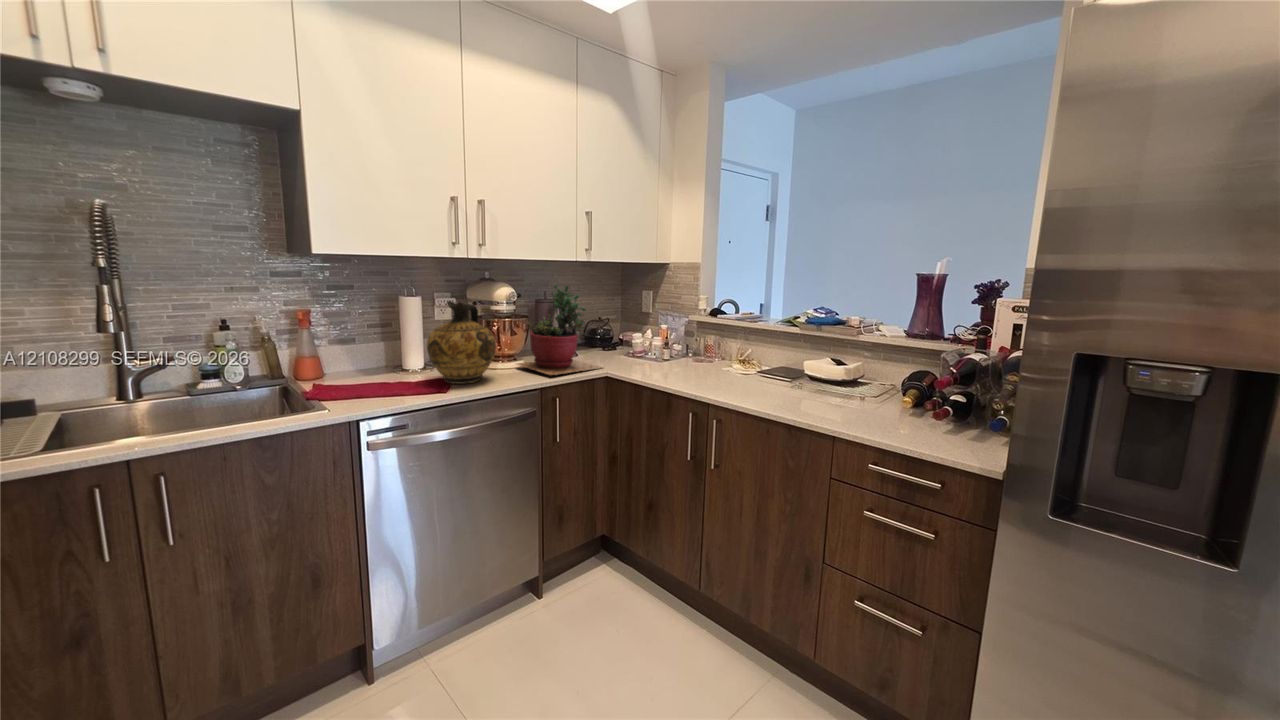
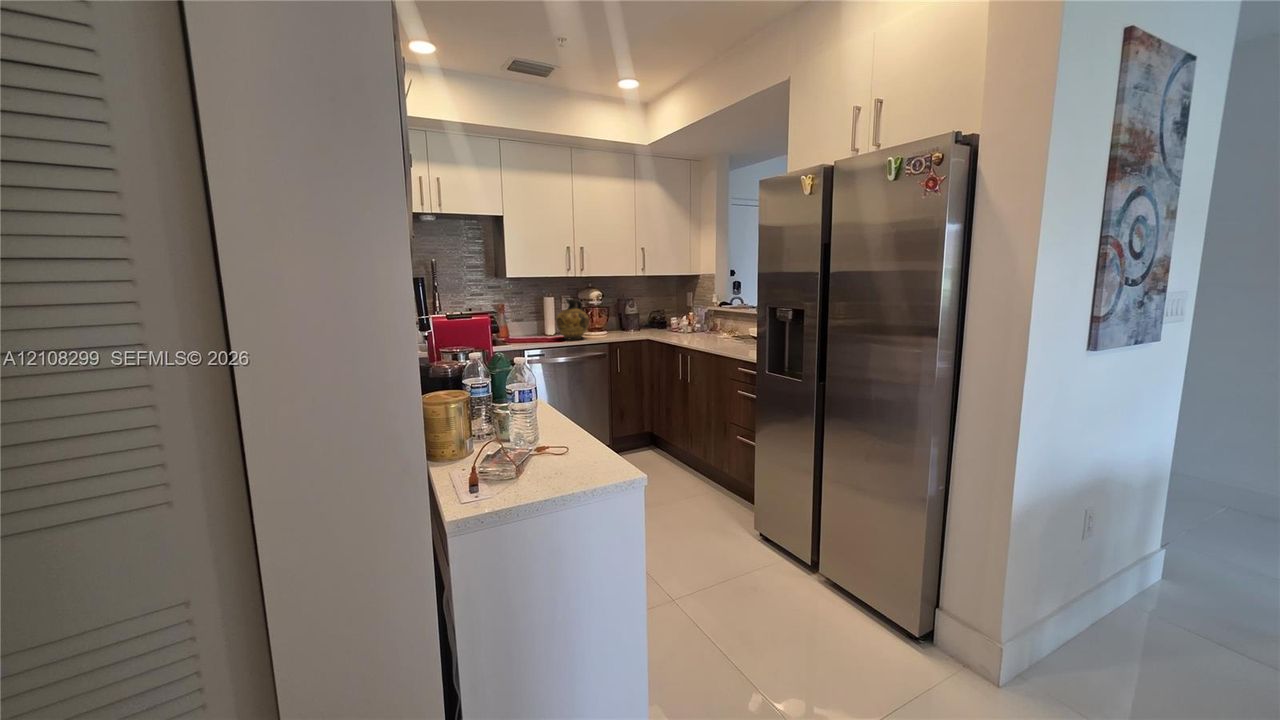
succulent plant: present [517,285,602,375] -> none [600,289,649,337]

